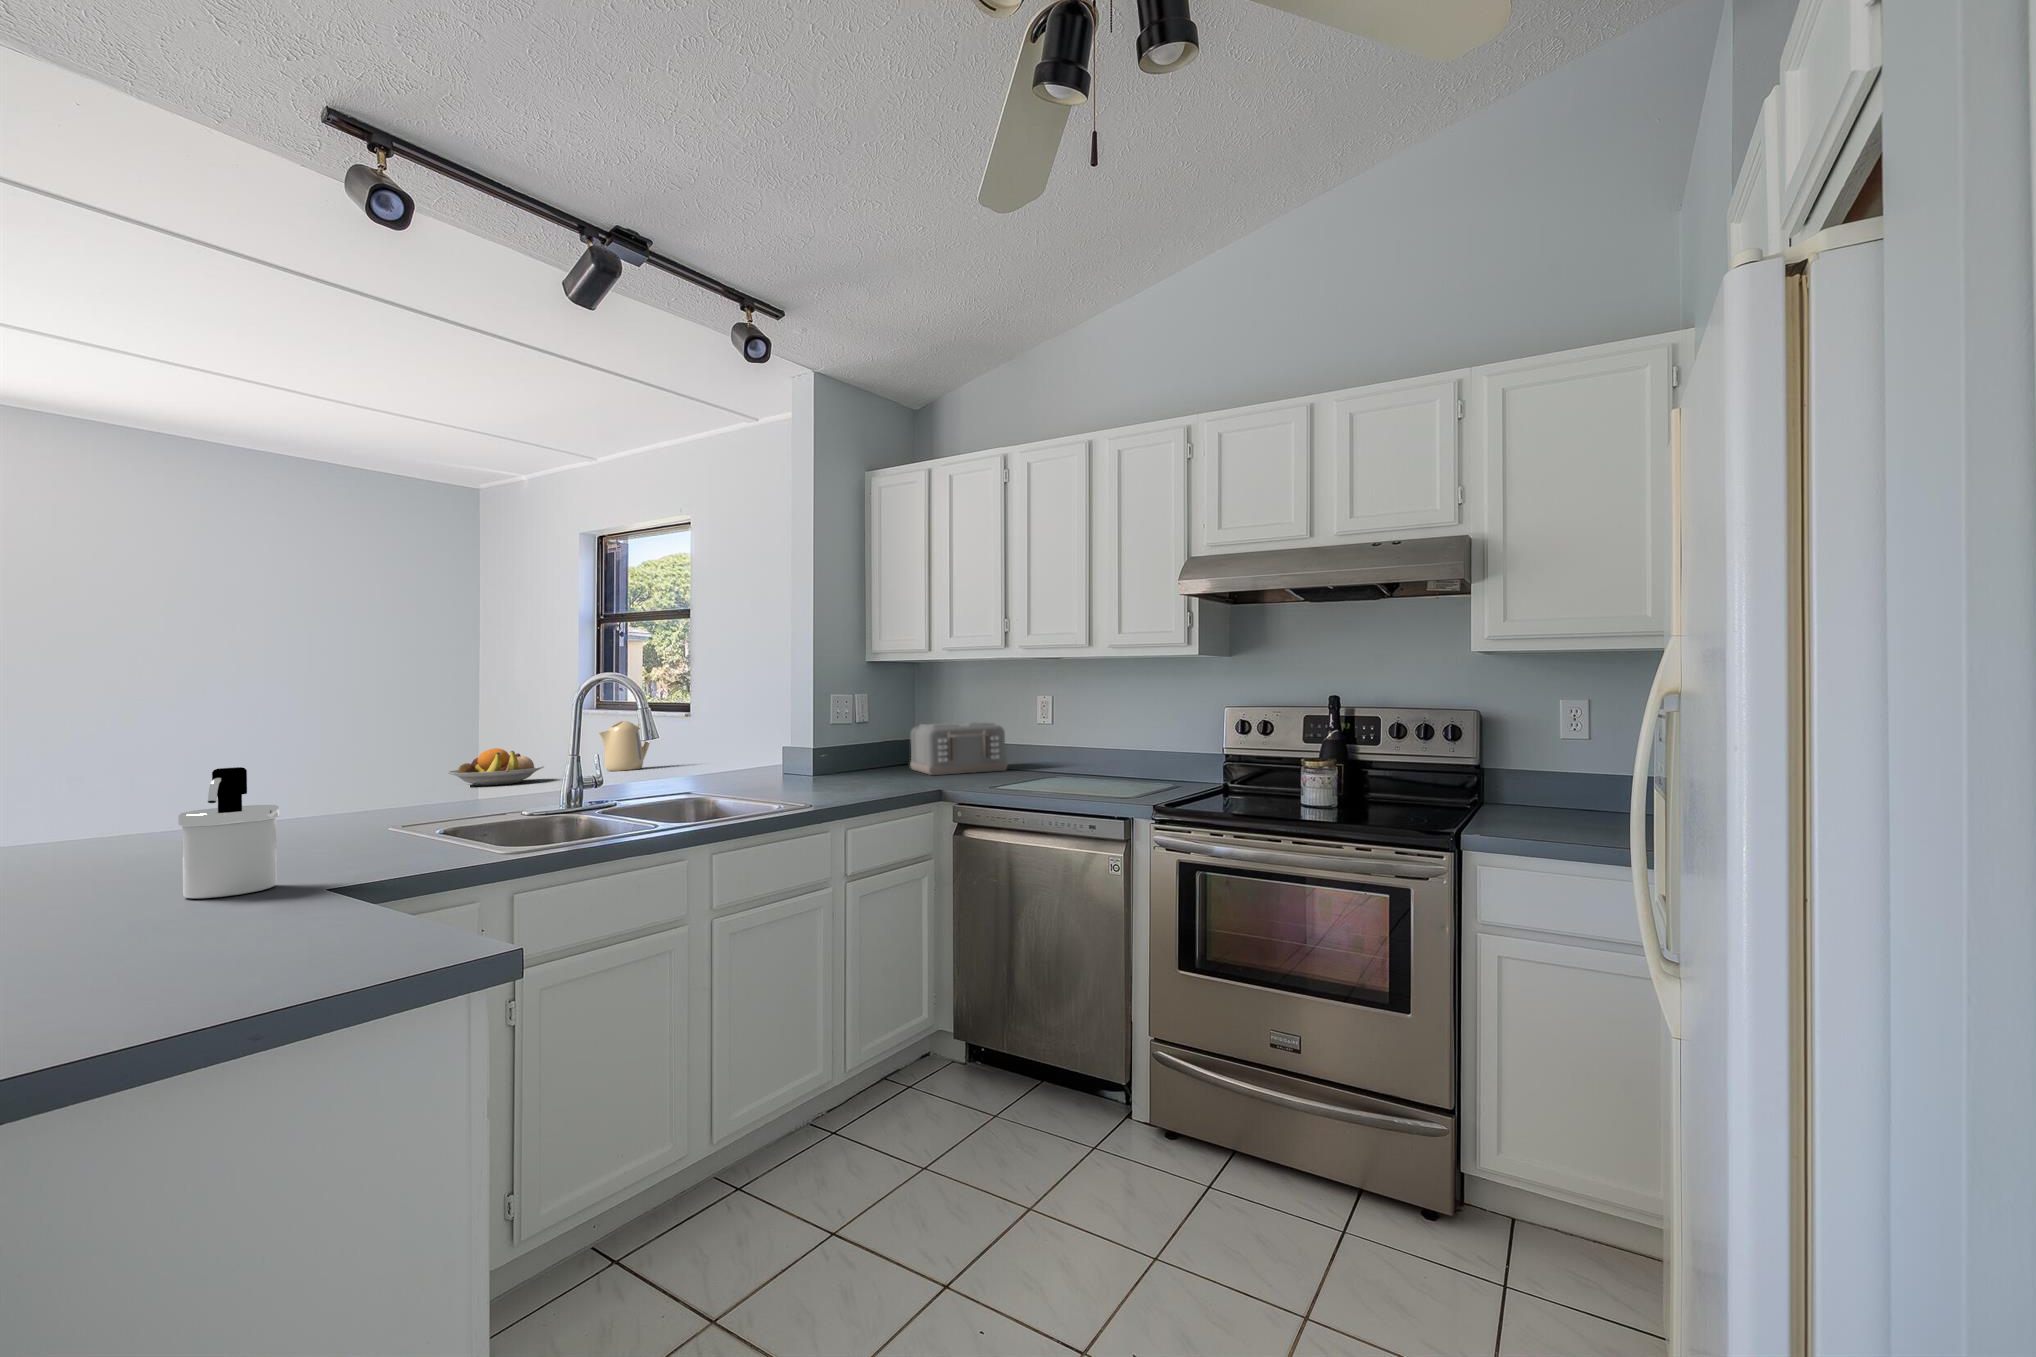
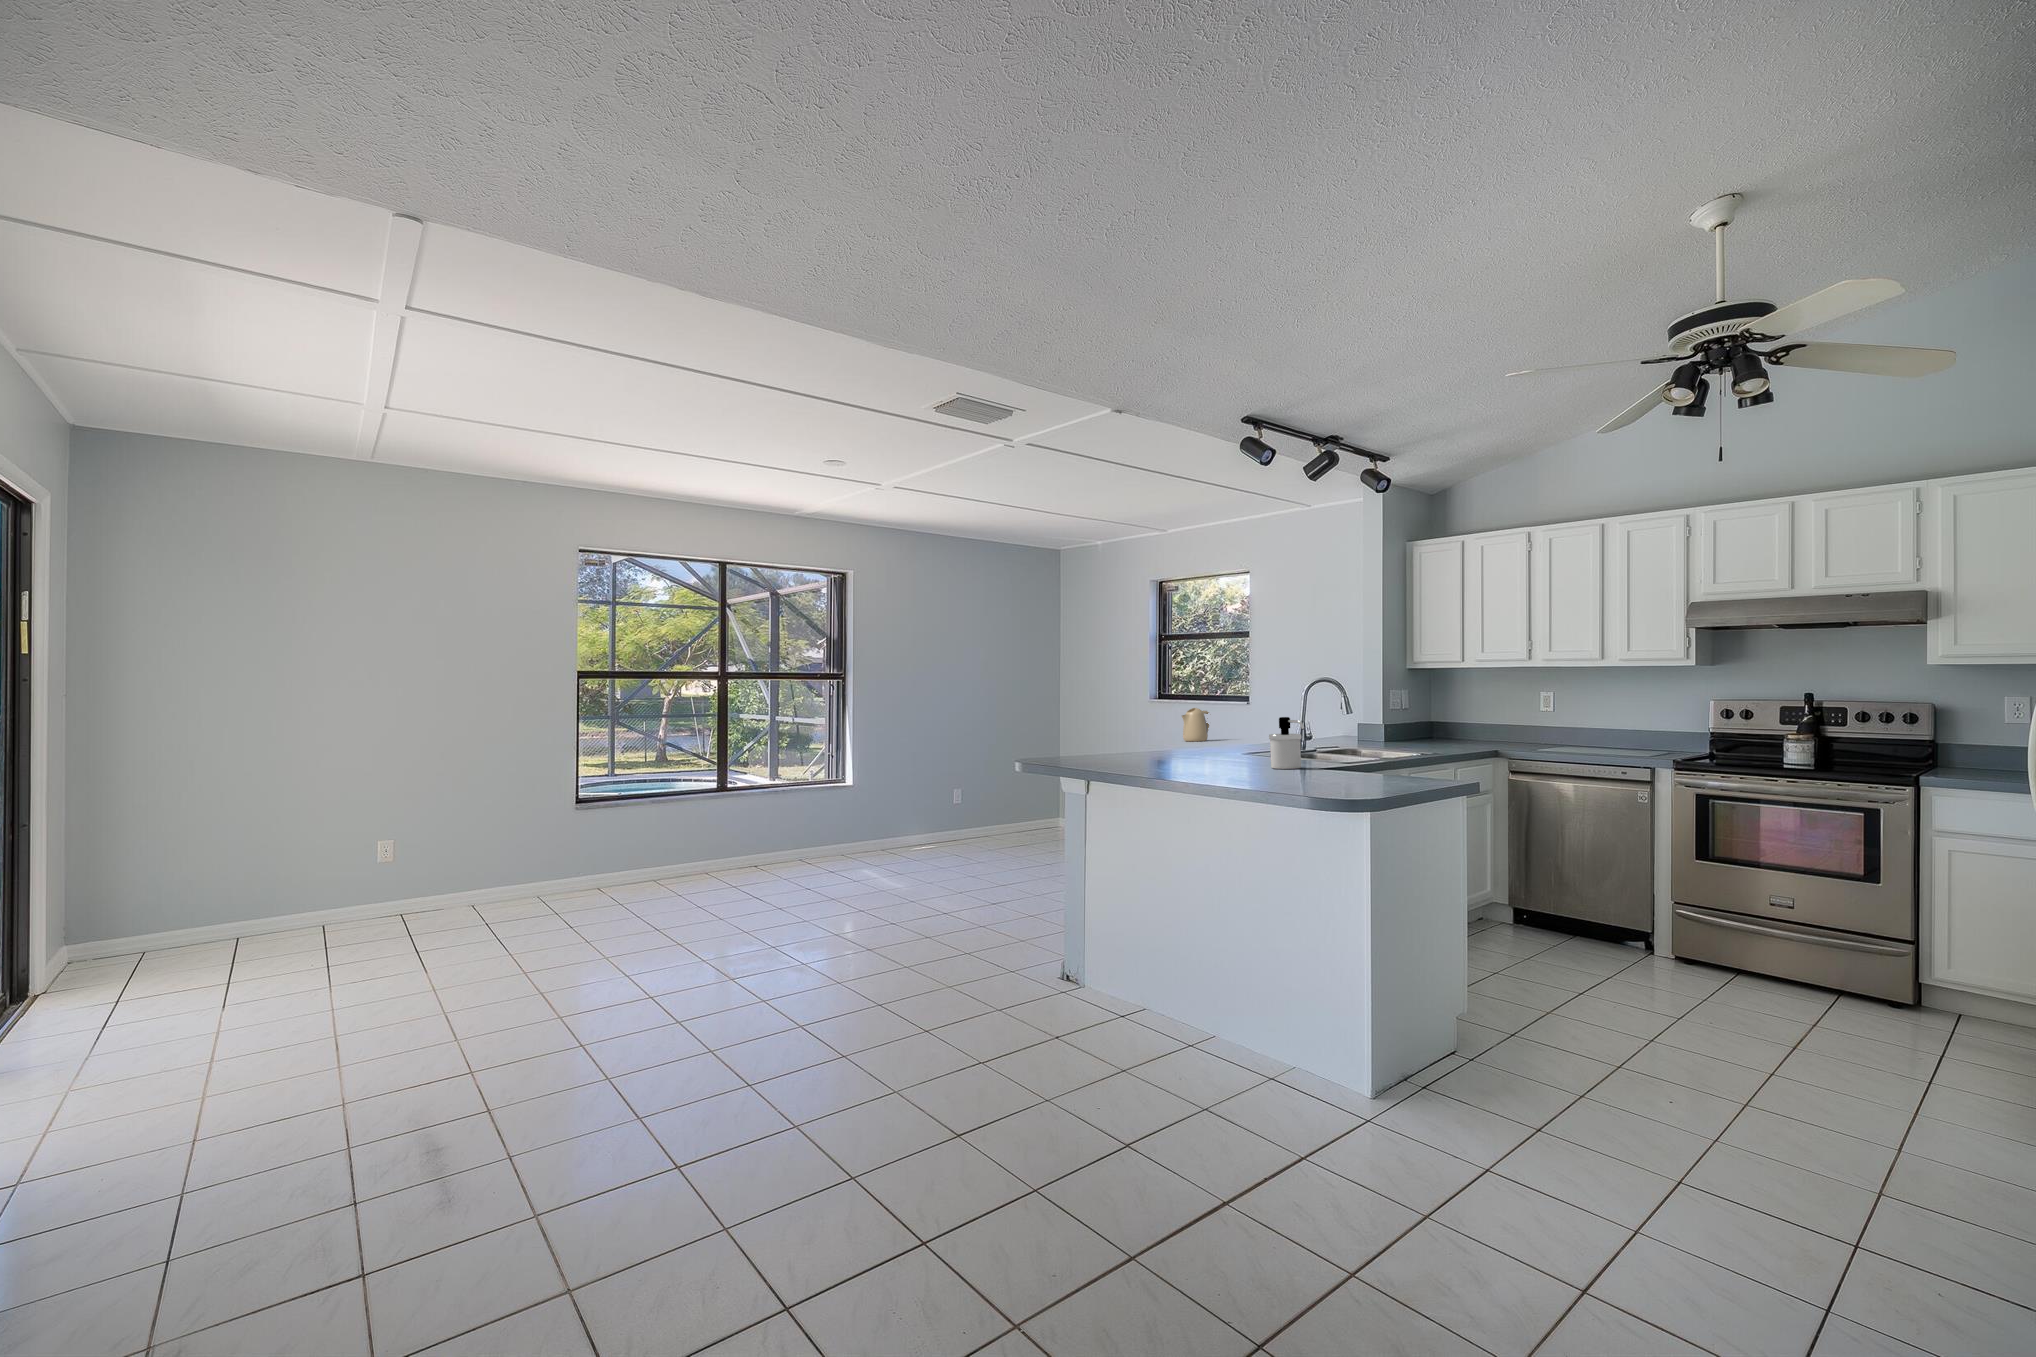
toaster: present [910,722,1007,775] -> none [1443,710,1525,744]
fruit bowl: present [448,748,544,786] -> none [1120,723,1173,746]

